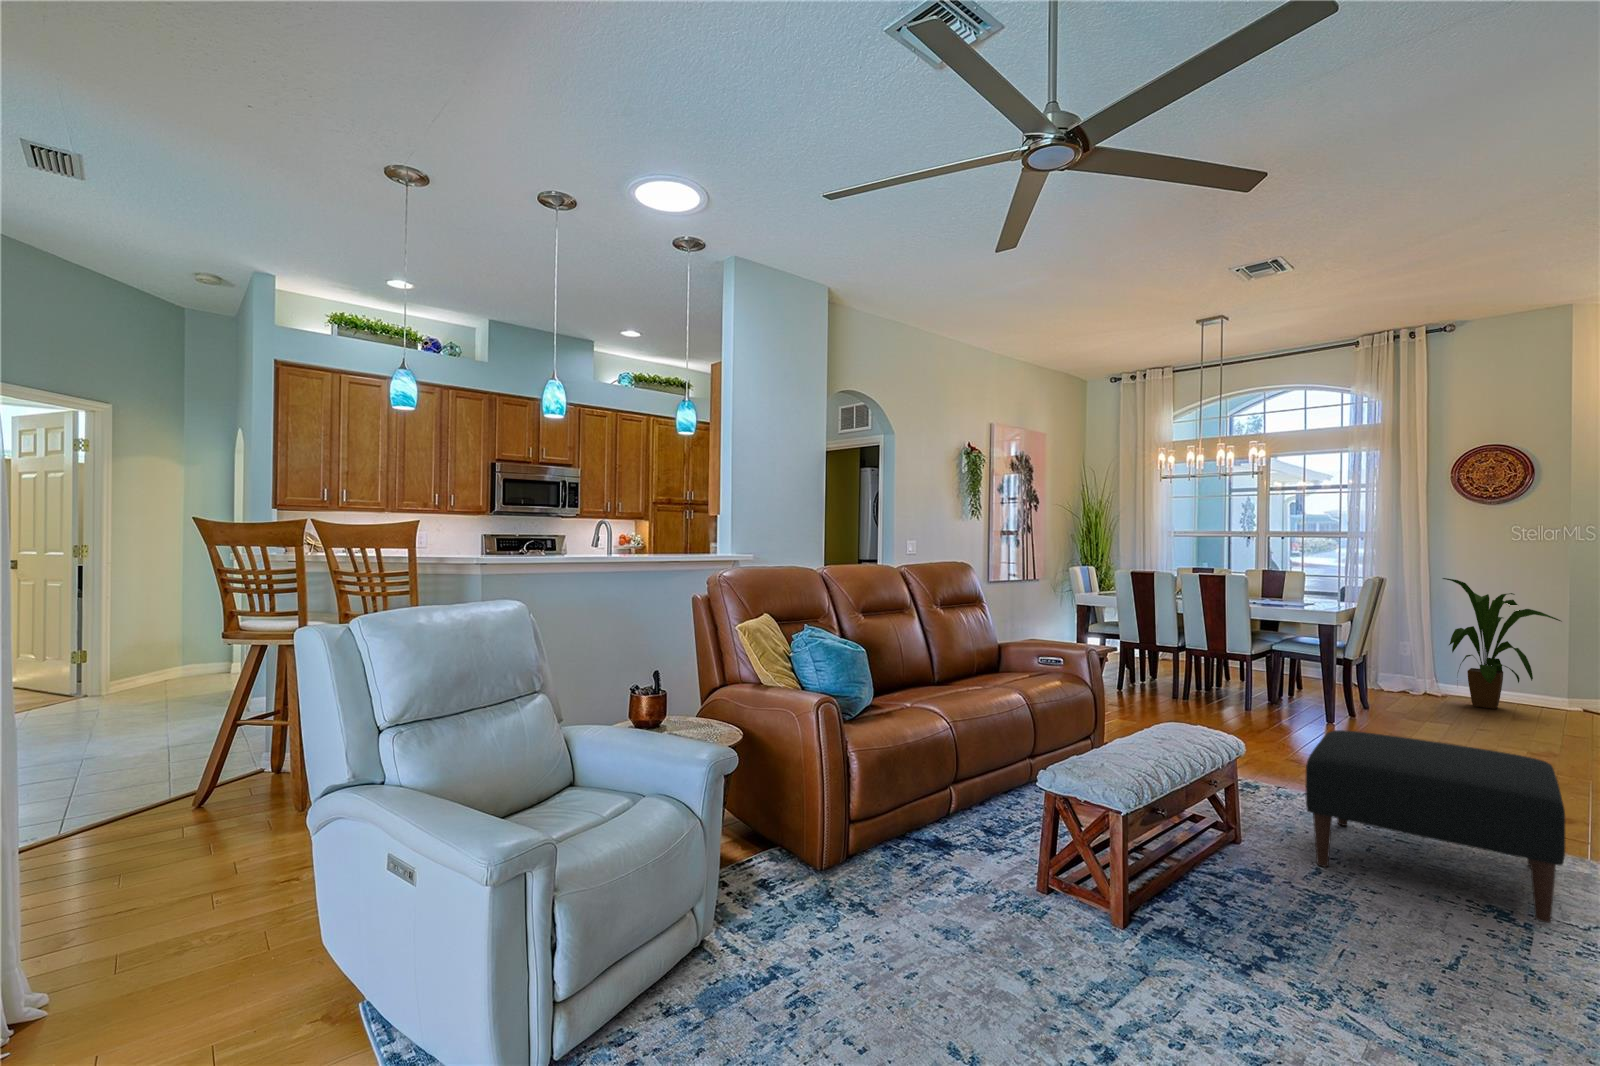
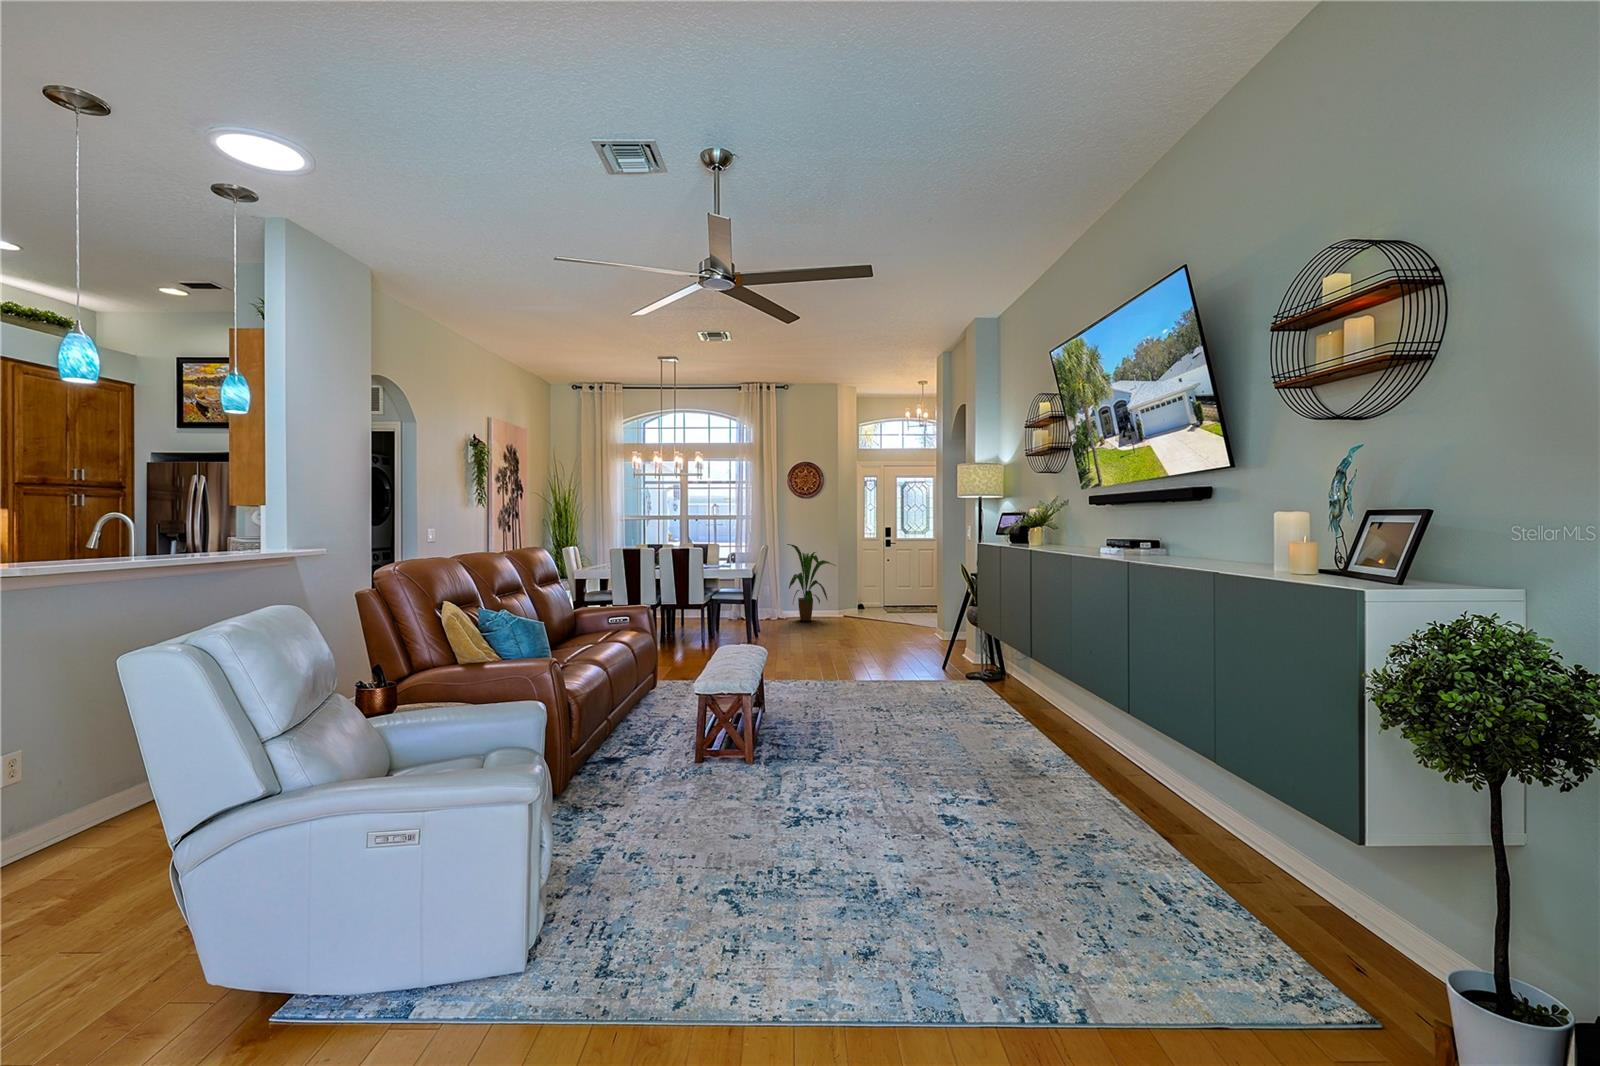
ottoman: present [1306,730,1565,923] -> none [790,634,899,711]

